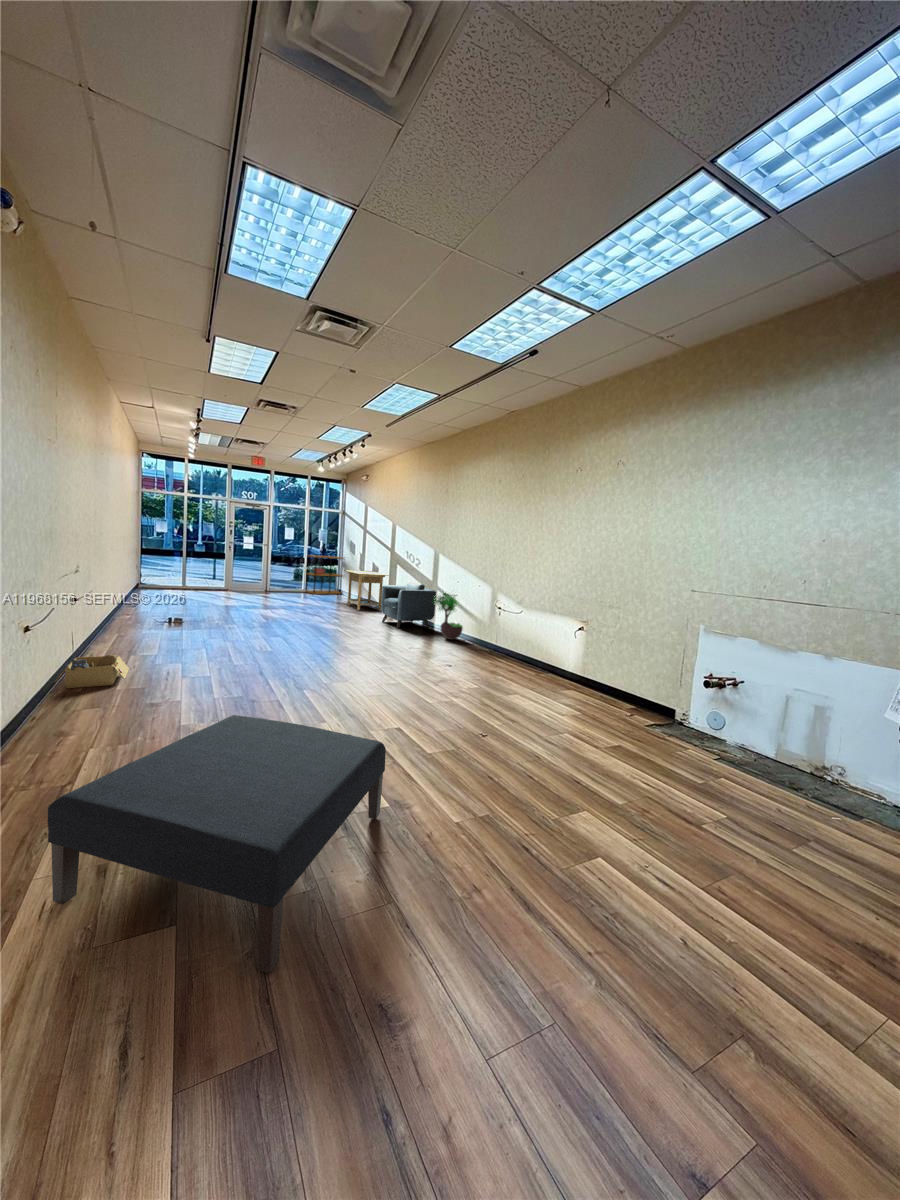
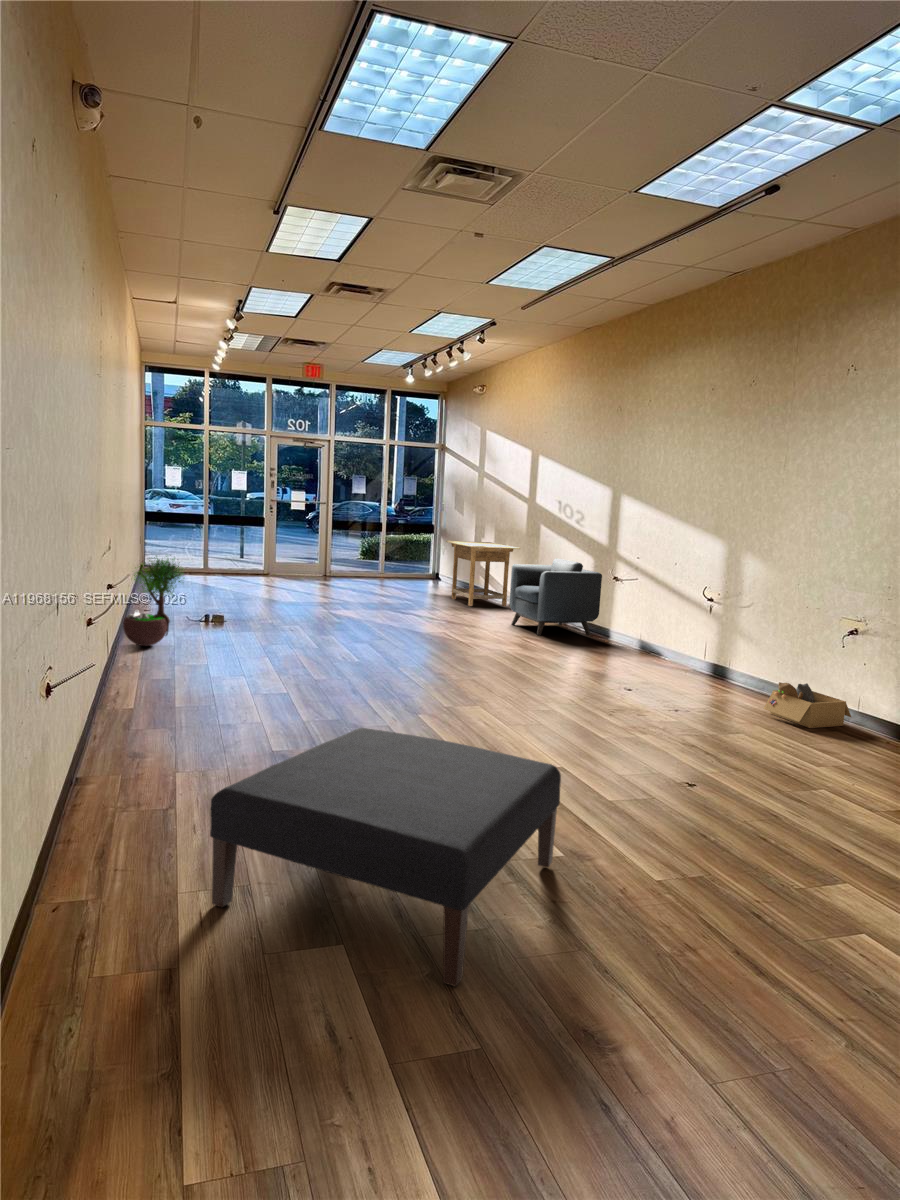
shelving unit: present [306,555,344,594] -> none [381,518,446,582]
potted tree: present [435,594,463,639] -> present [123,556,184,646]
cardboard box: present [55,654,129,688] -> present [764,682,851,728]

